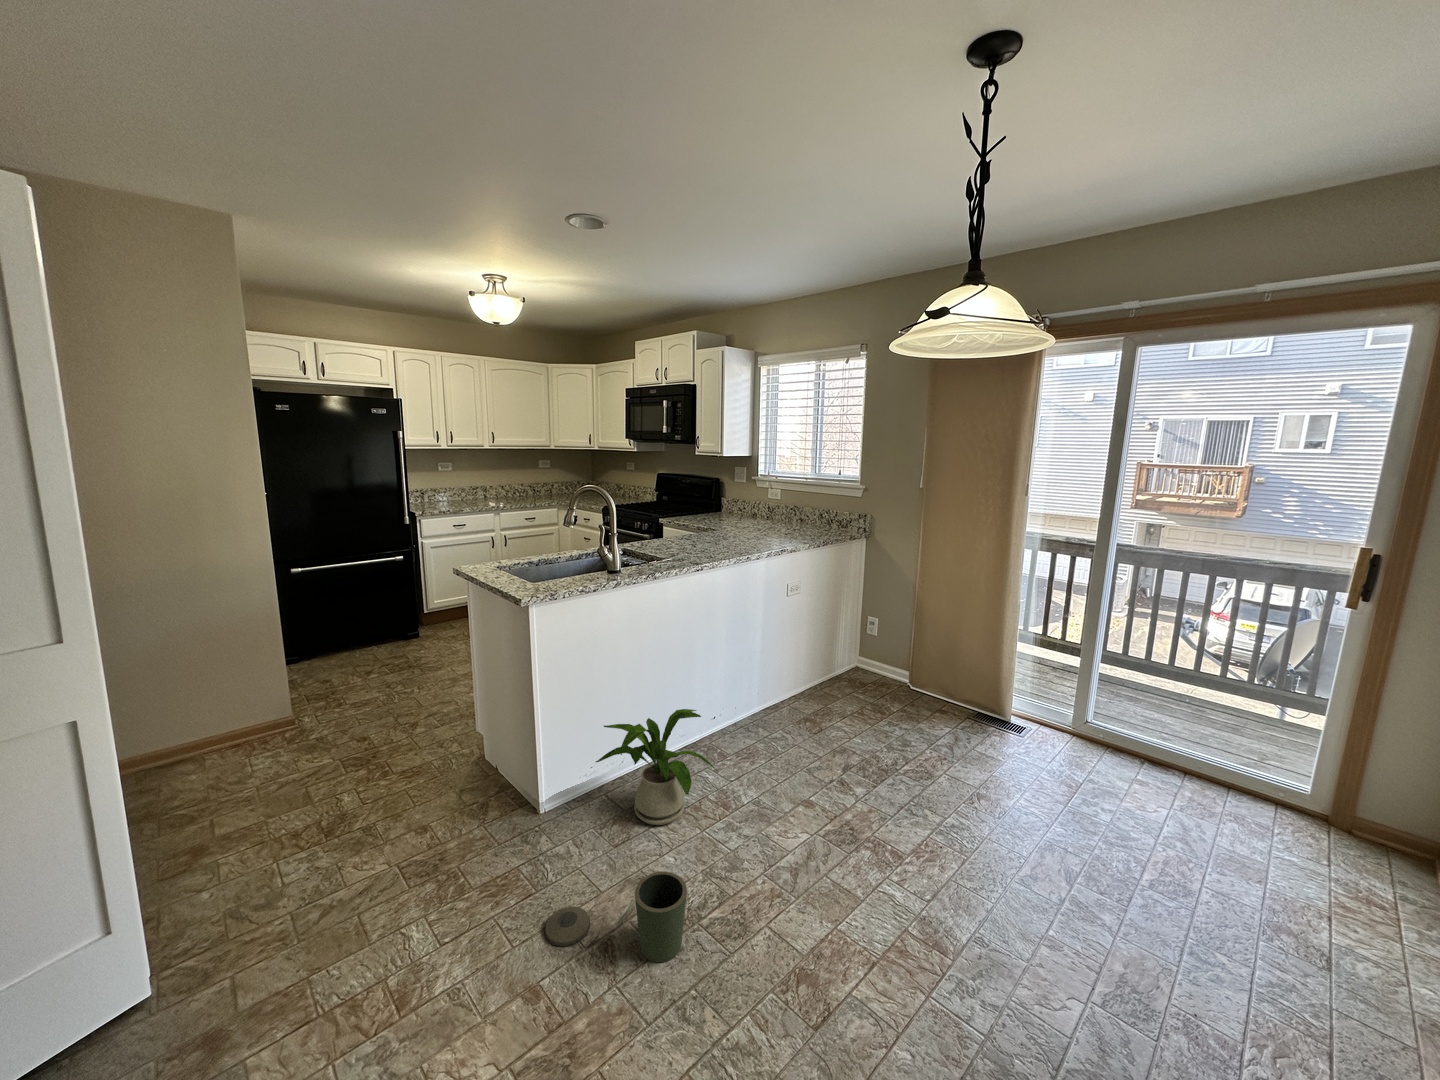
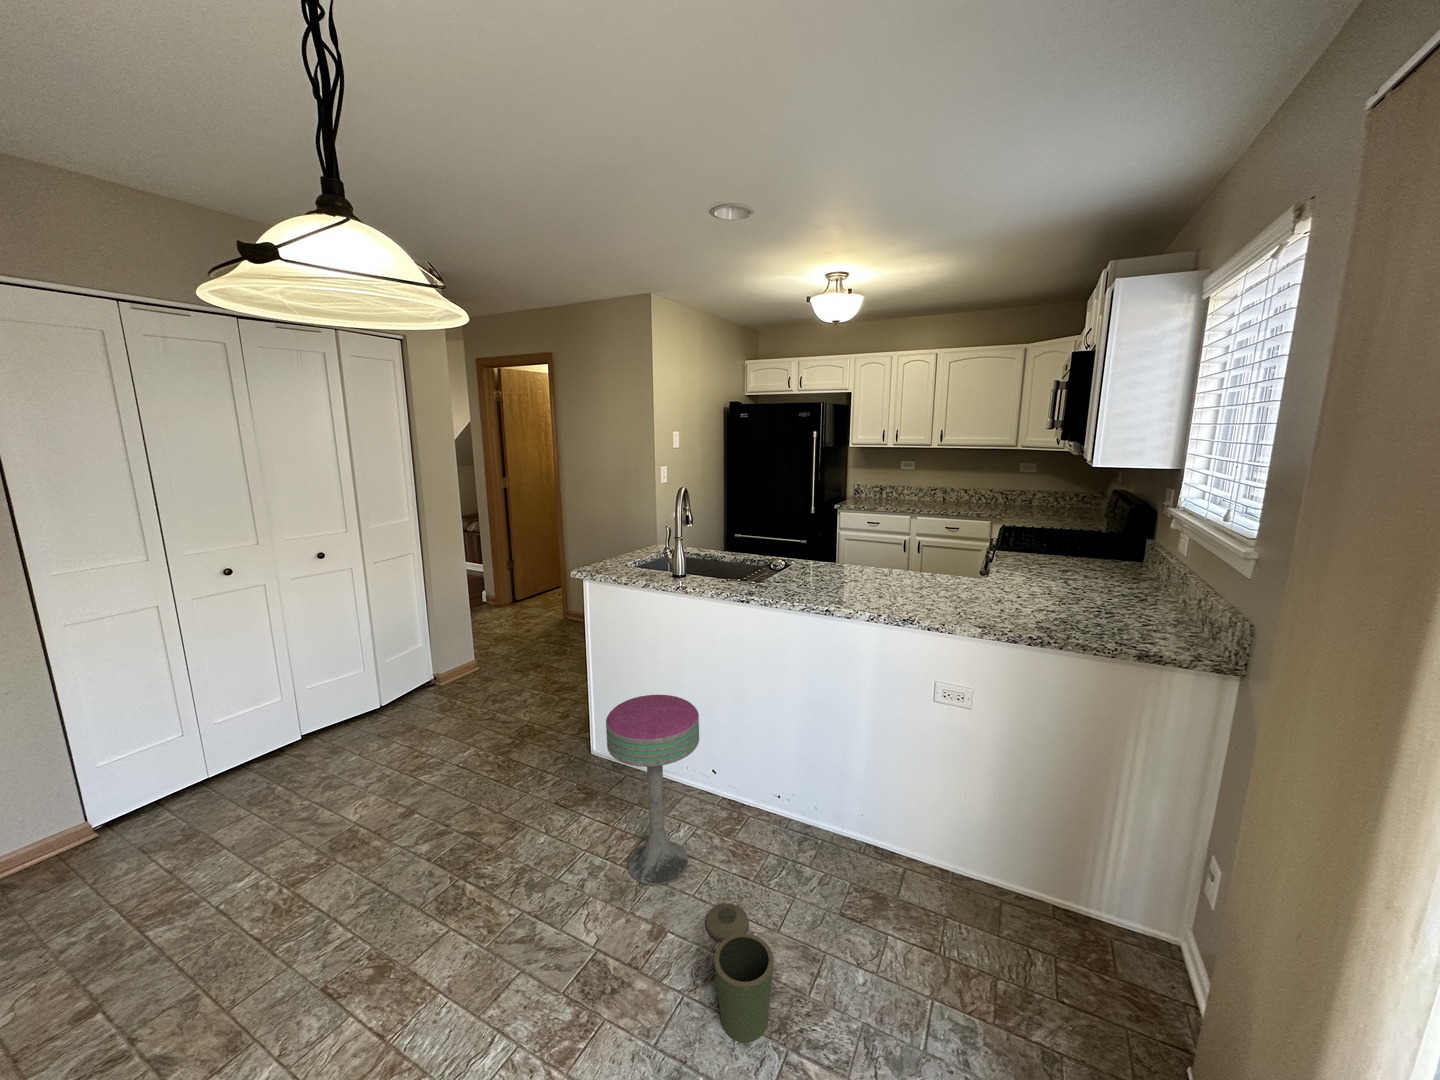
house plant: present [596,709,717,825] -> none [864,788,1011,957]
bar stool: none [350,756,486,1008] -> present [606,695,699,885]

